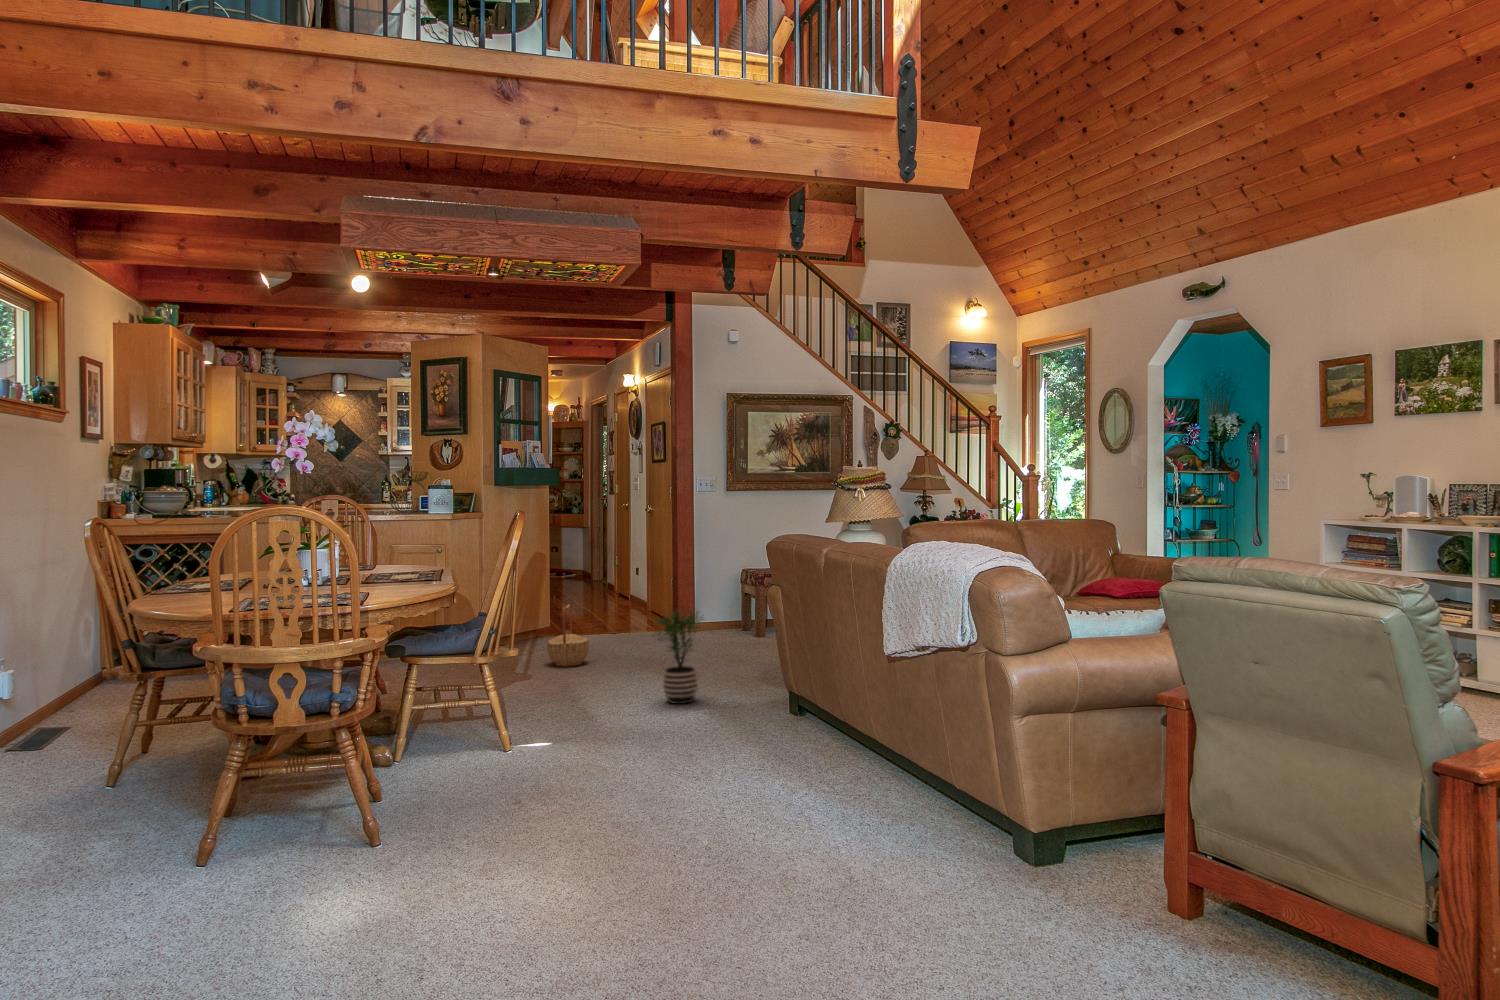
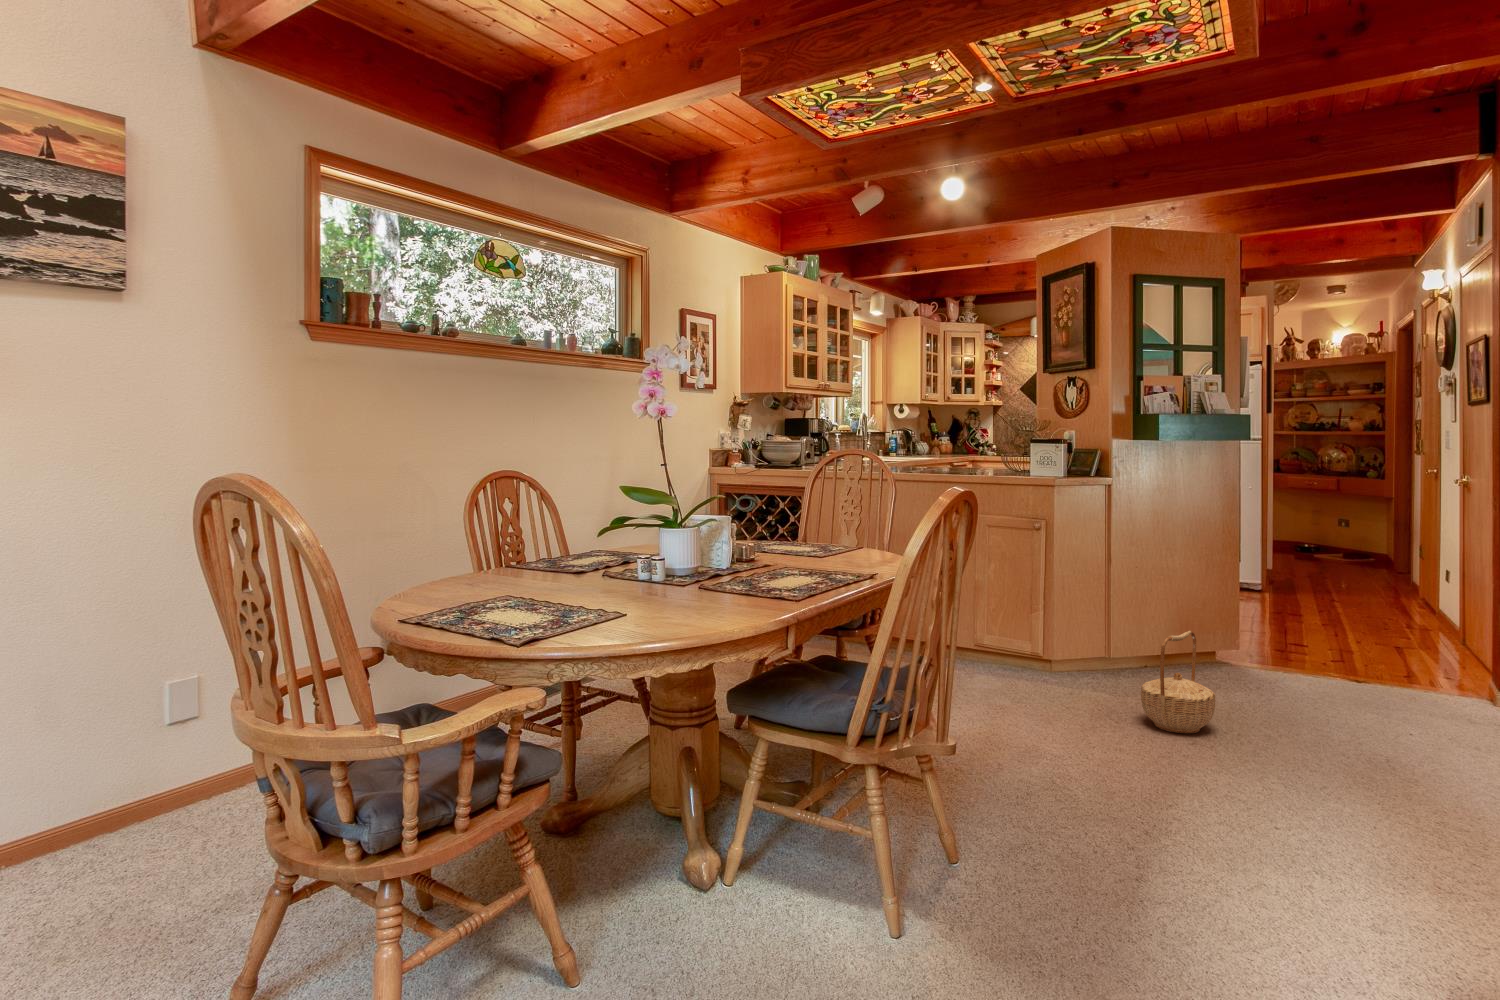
potted plant: present [652,609,703,704] -> none [1224,711,1391,932]

